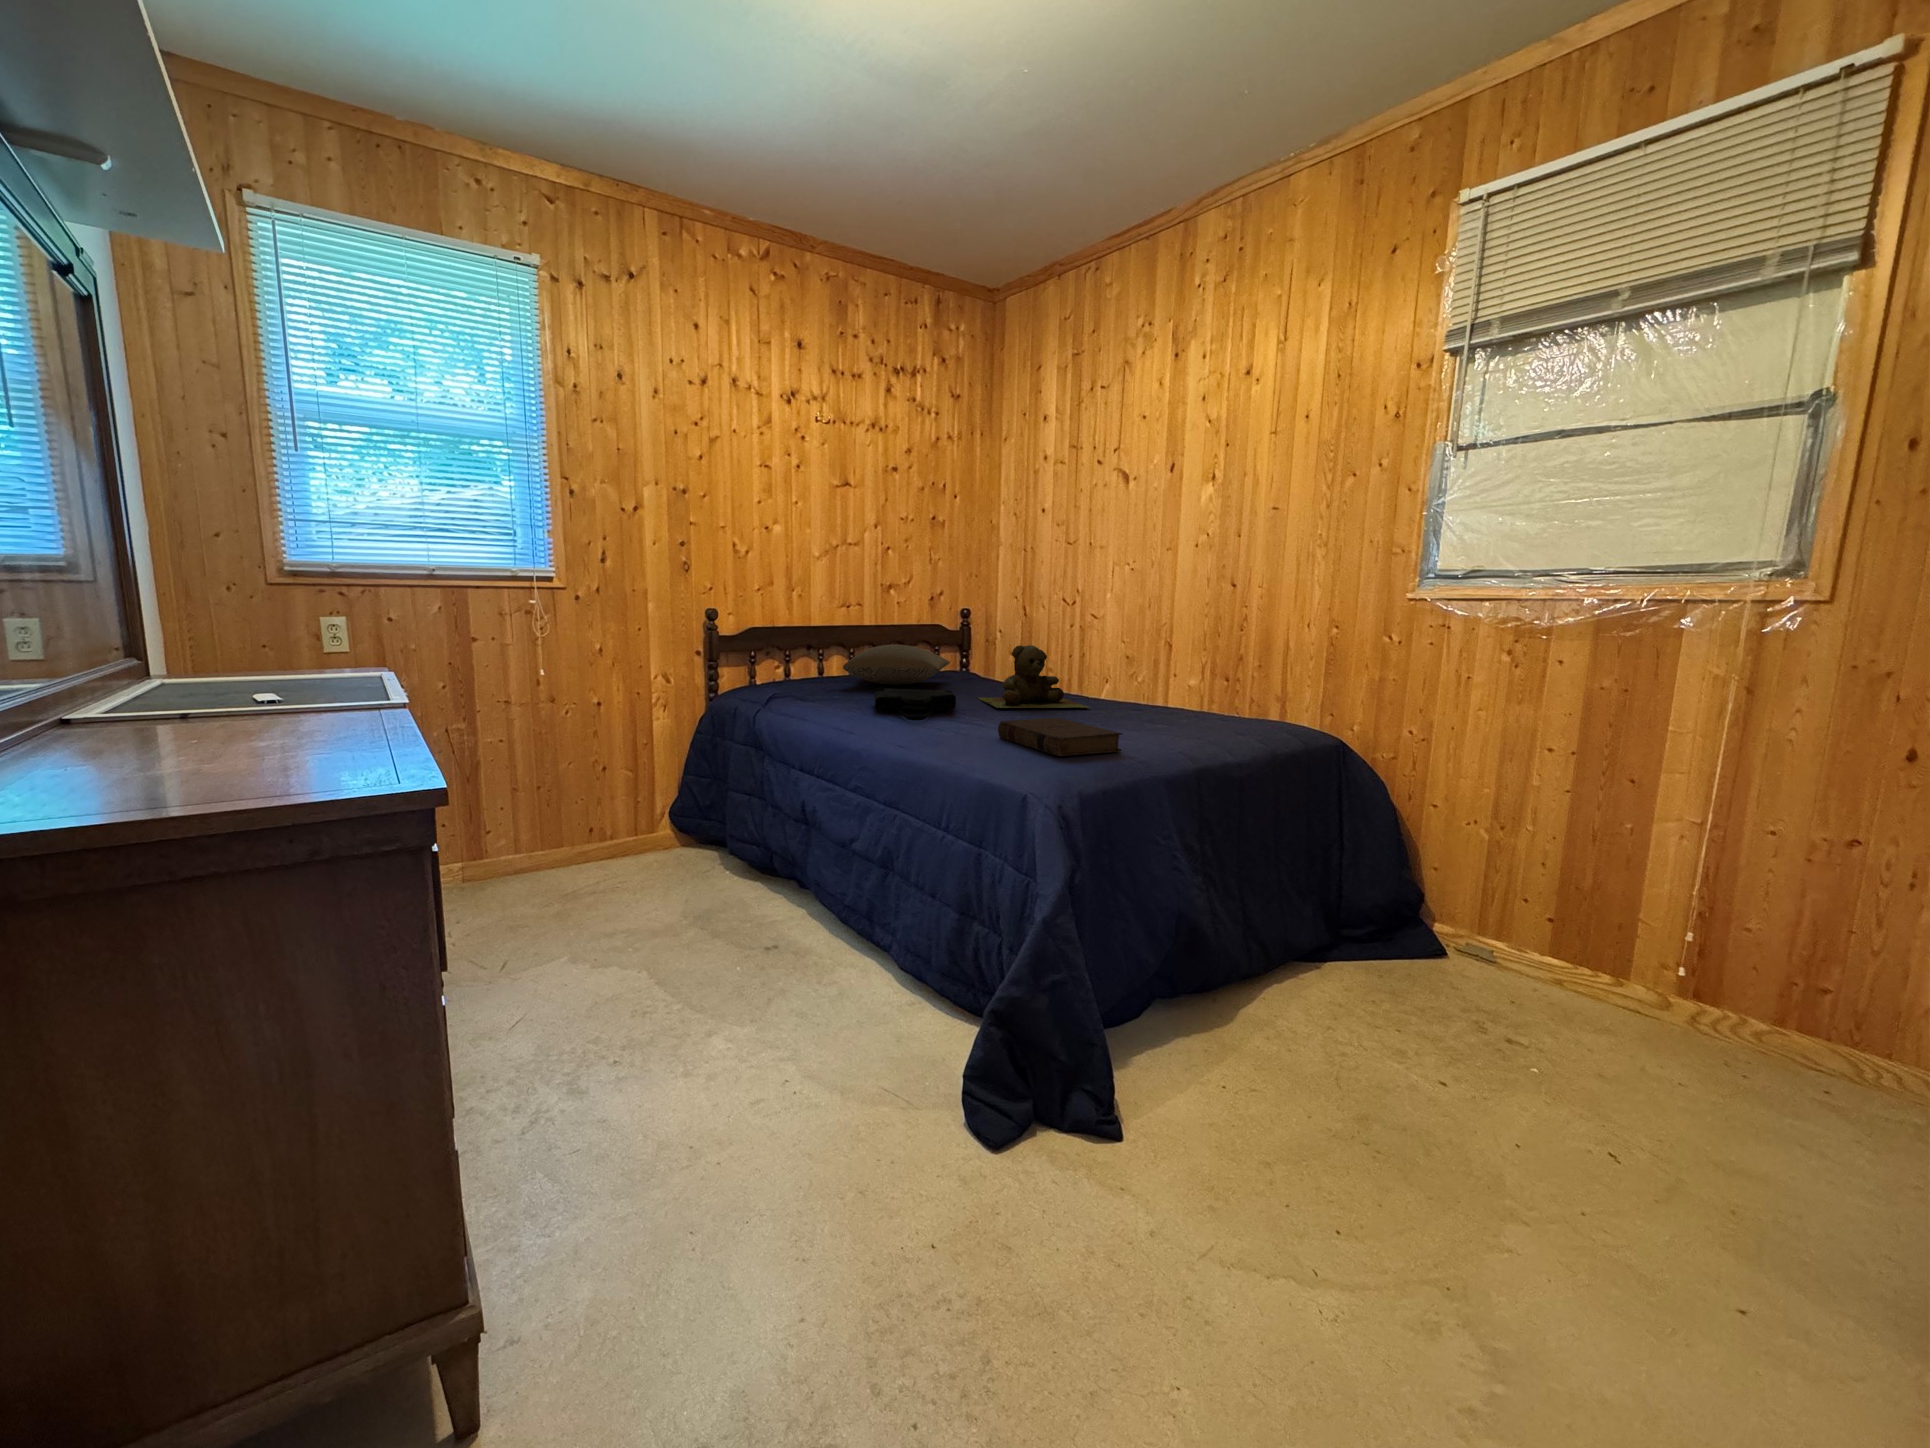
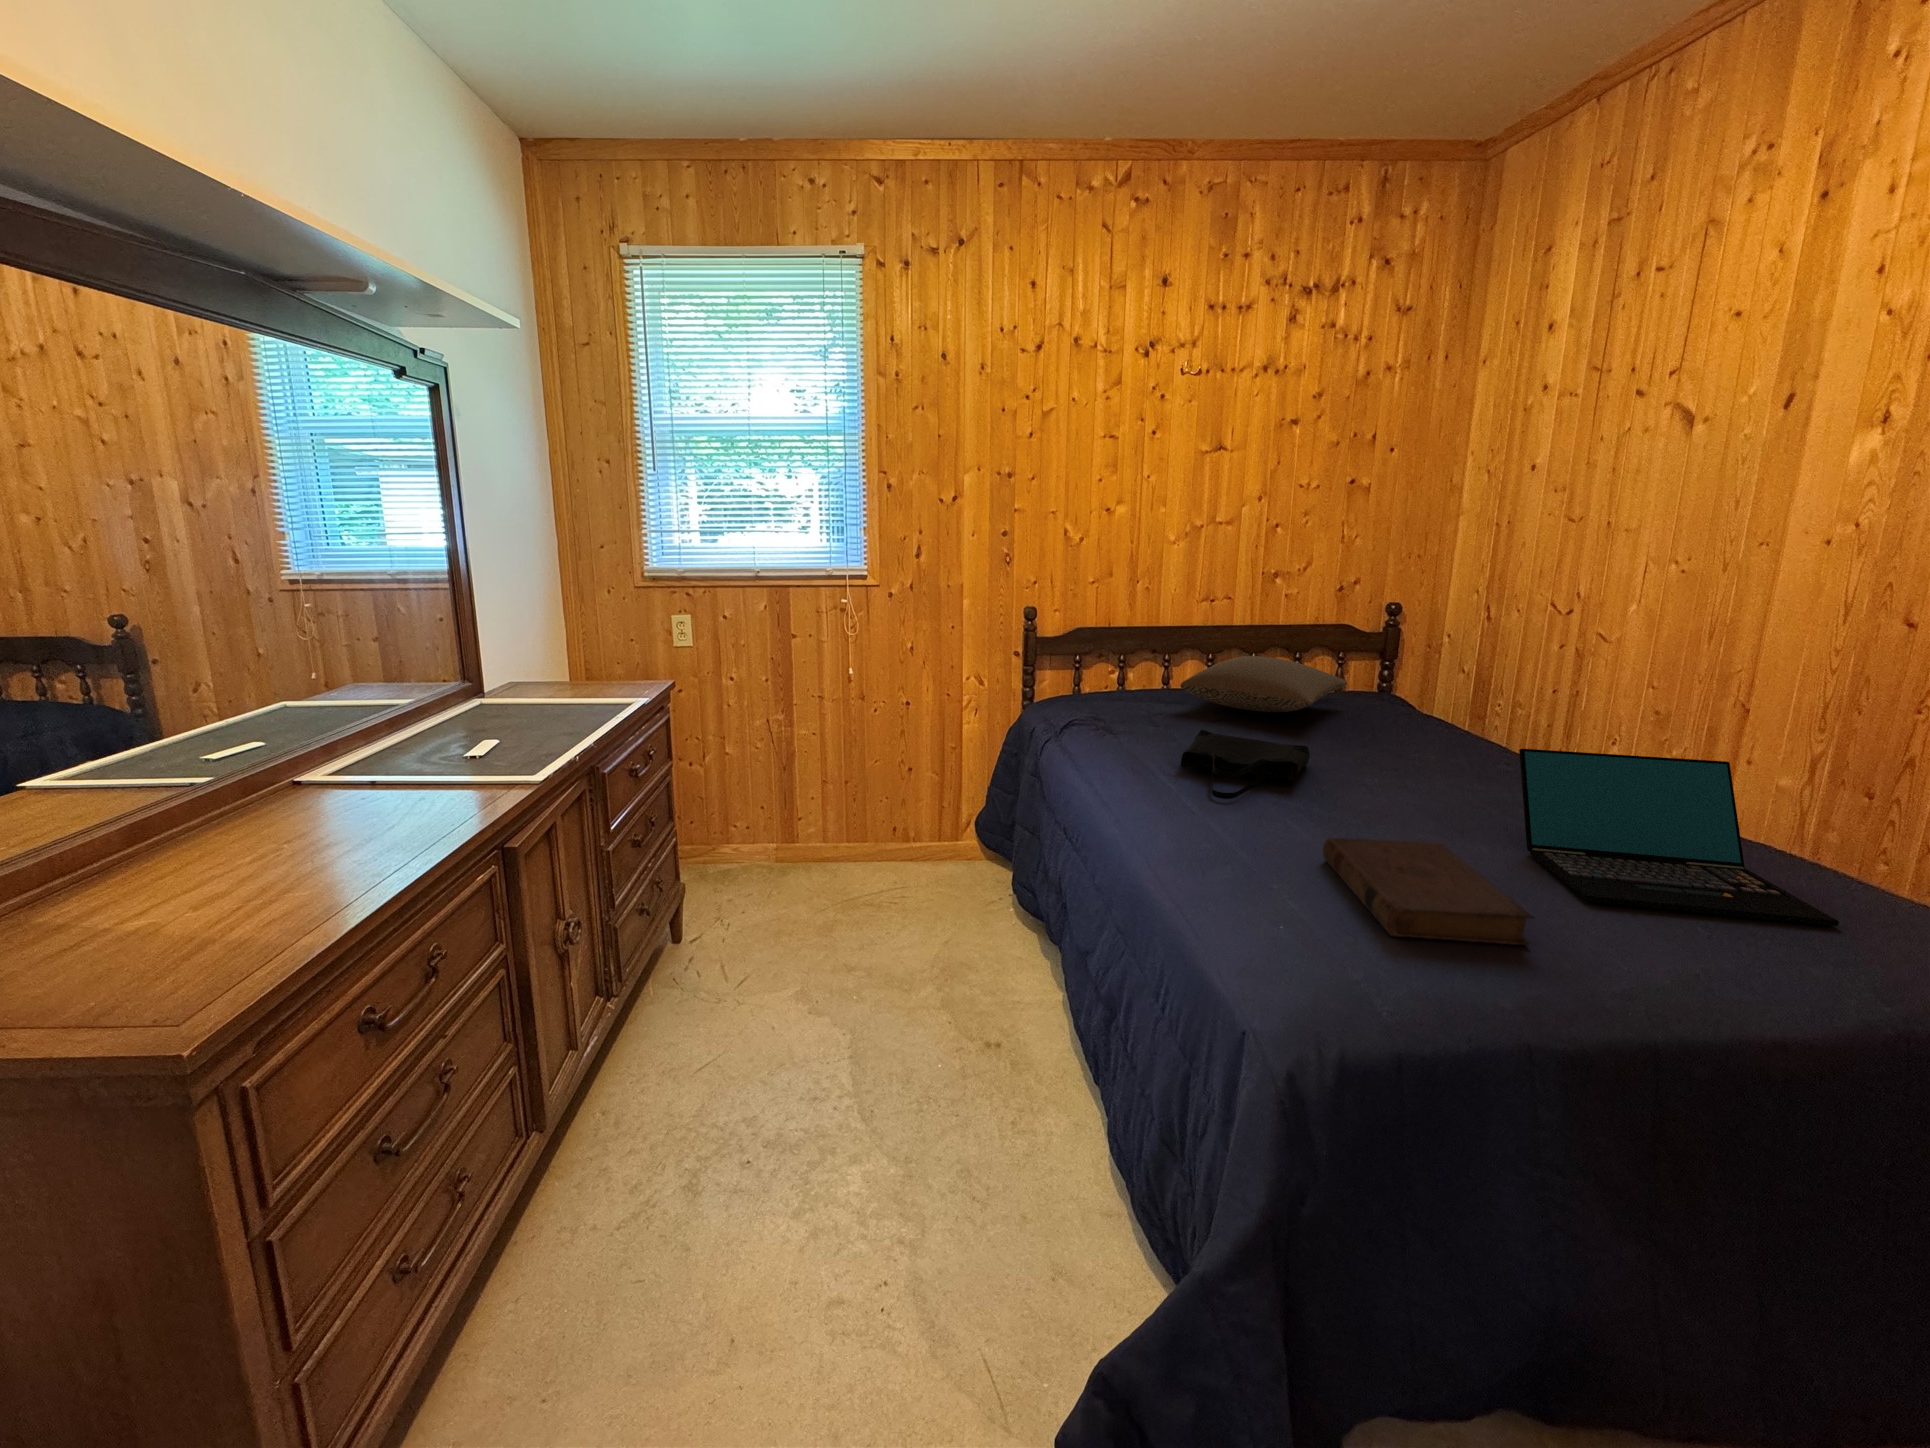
teddy bear: present [978,645,1089,708] -> none [1358,691,1546,805]
laptop: none [1083,662,1231,735] -> present [1519,749,1839,926]

